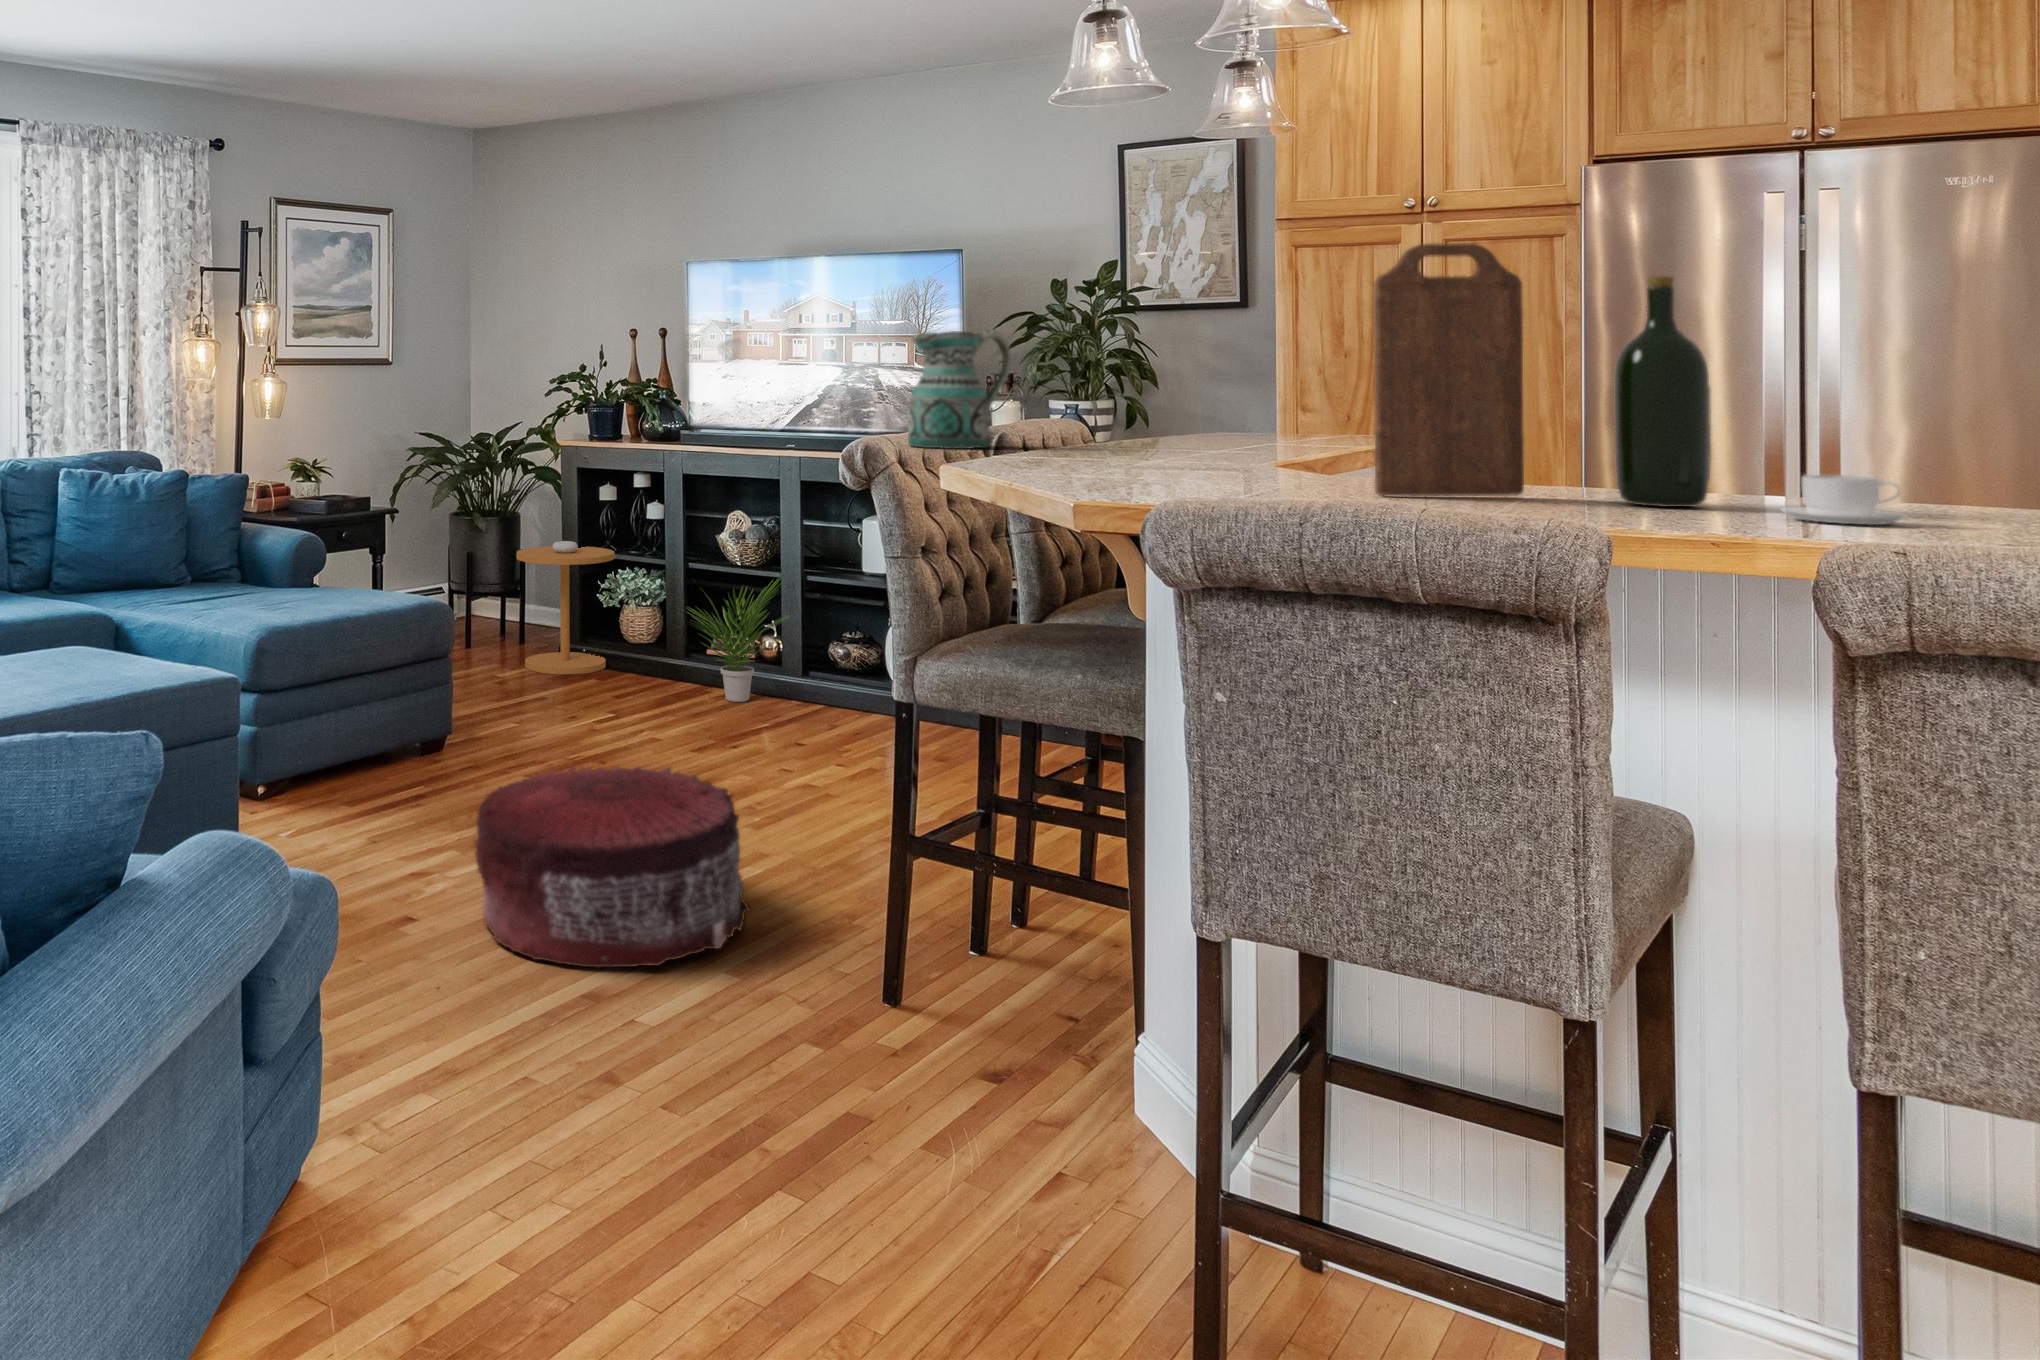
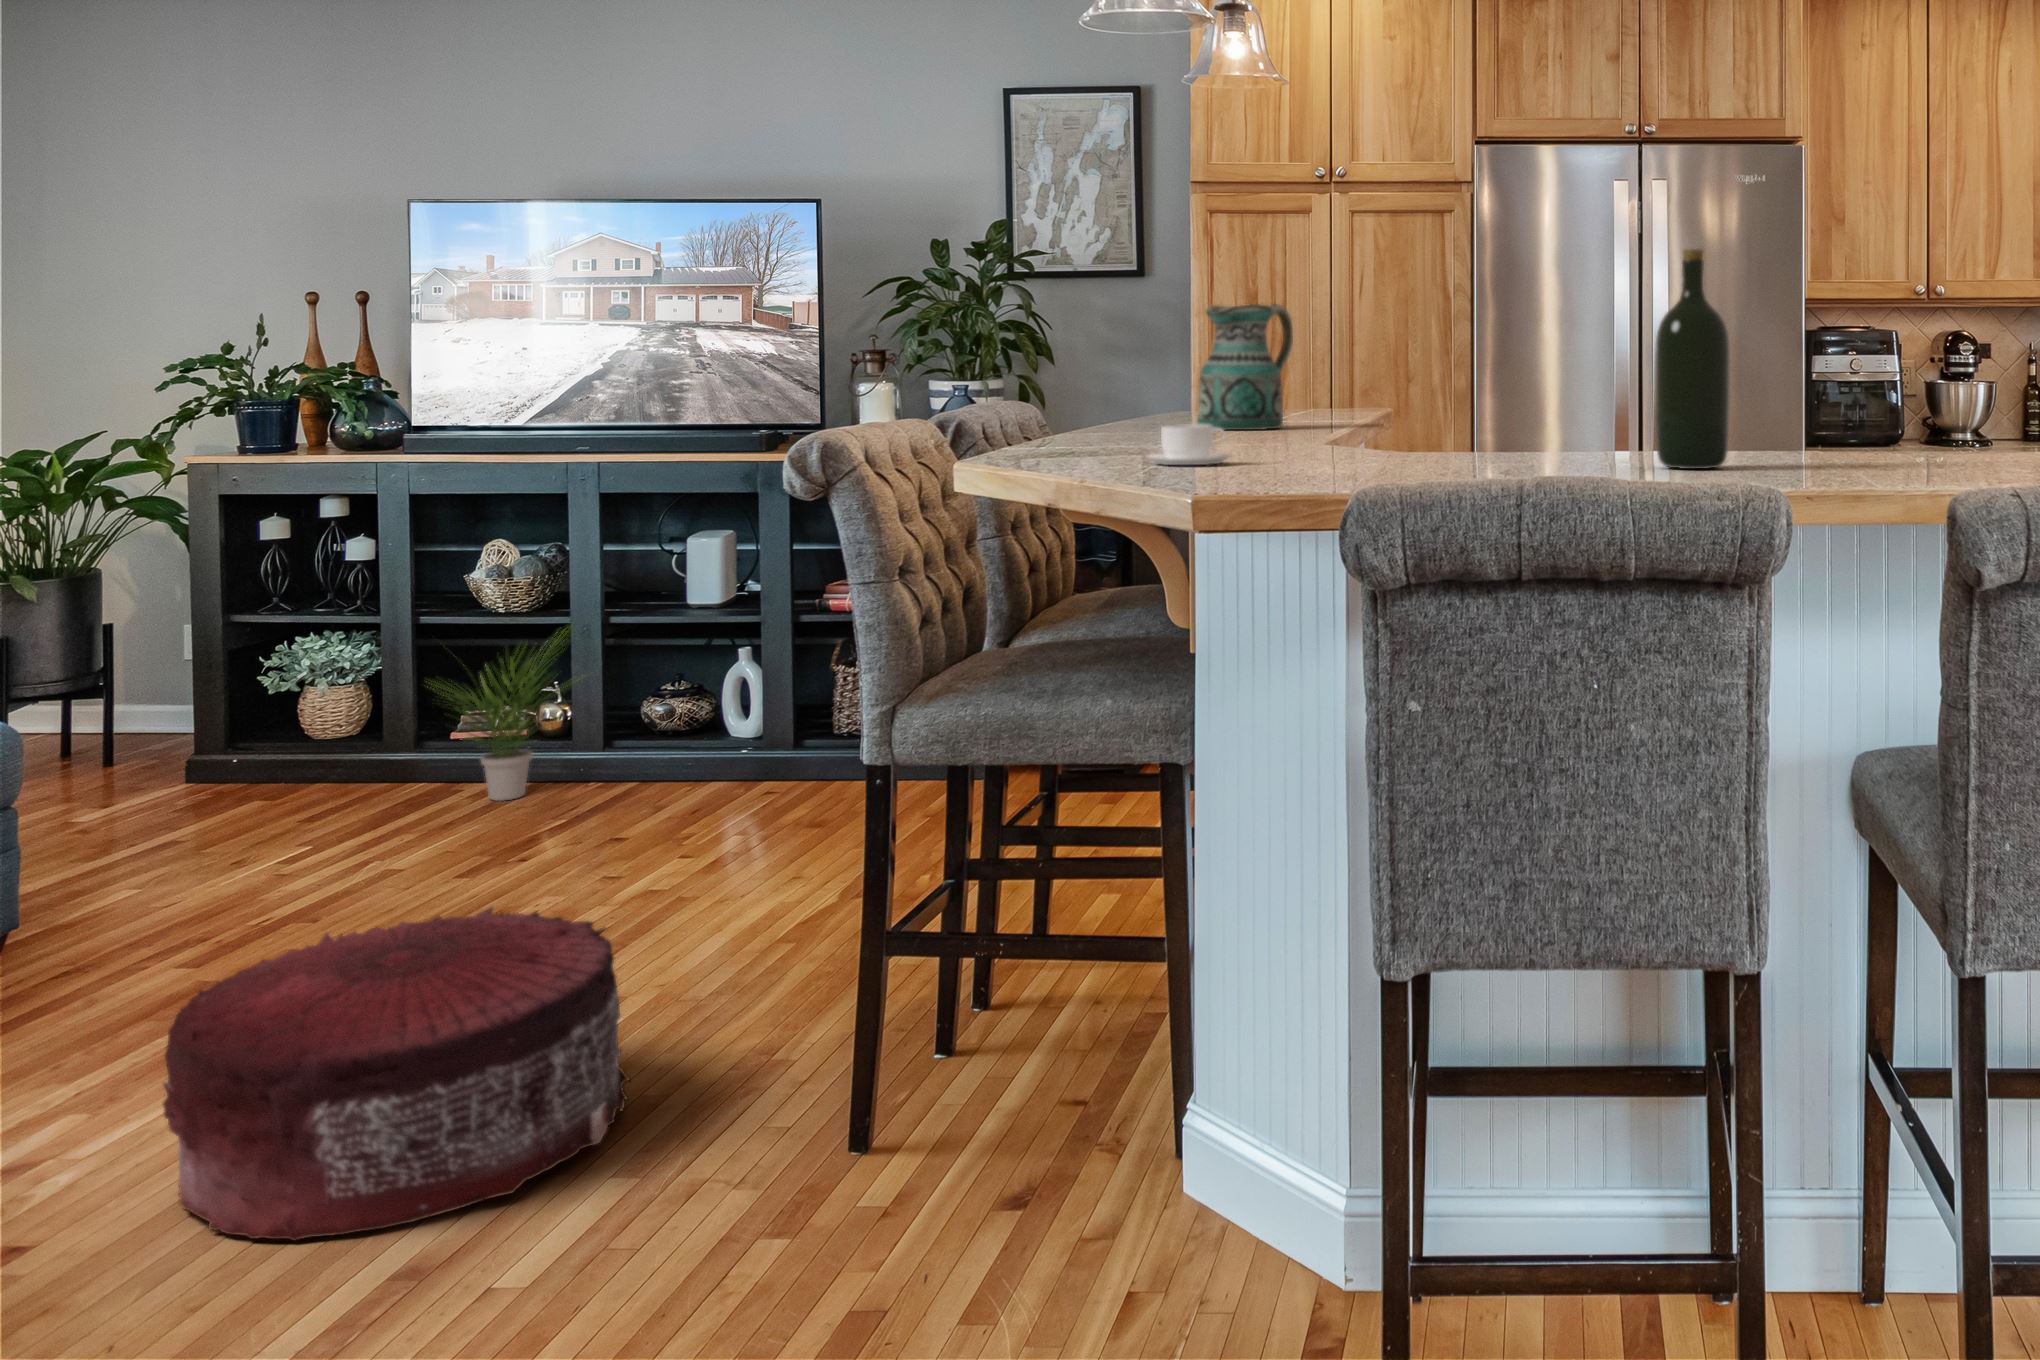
cutting board: present [1374,243,1524,496] -> none [1460,208,1579,472]
ceramic pitcher: present [908,330,1011,449] -> present [1197,304,1293,430]
coffee cup: present [1781,475,1907,525] -> present [1147,424,1230,465]
side table: present [517,541,615,674] -> none [110,603,291,805]

